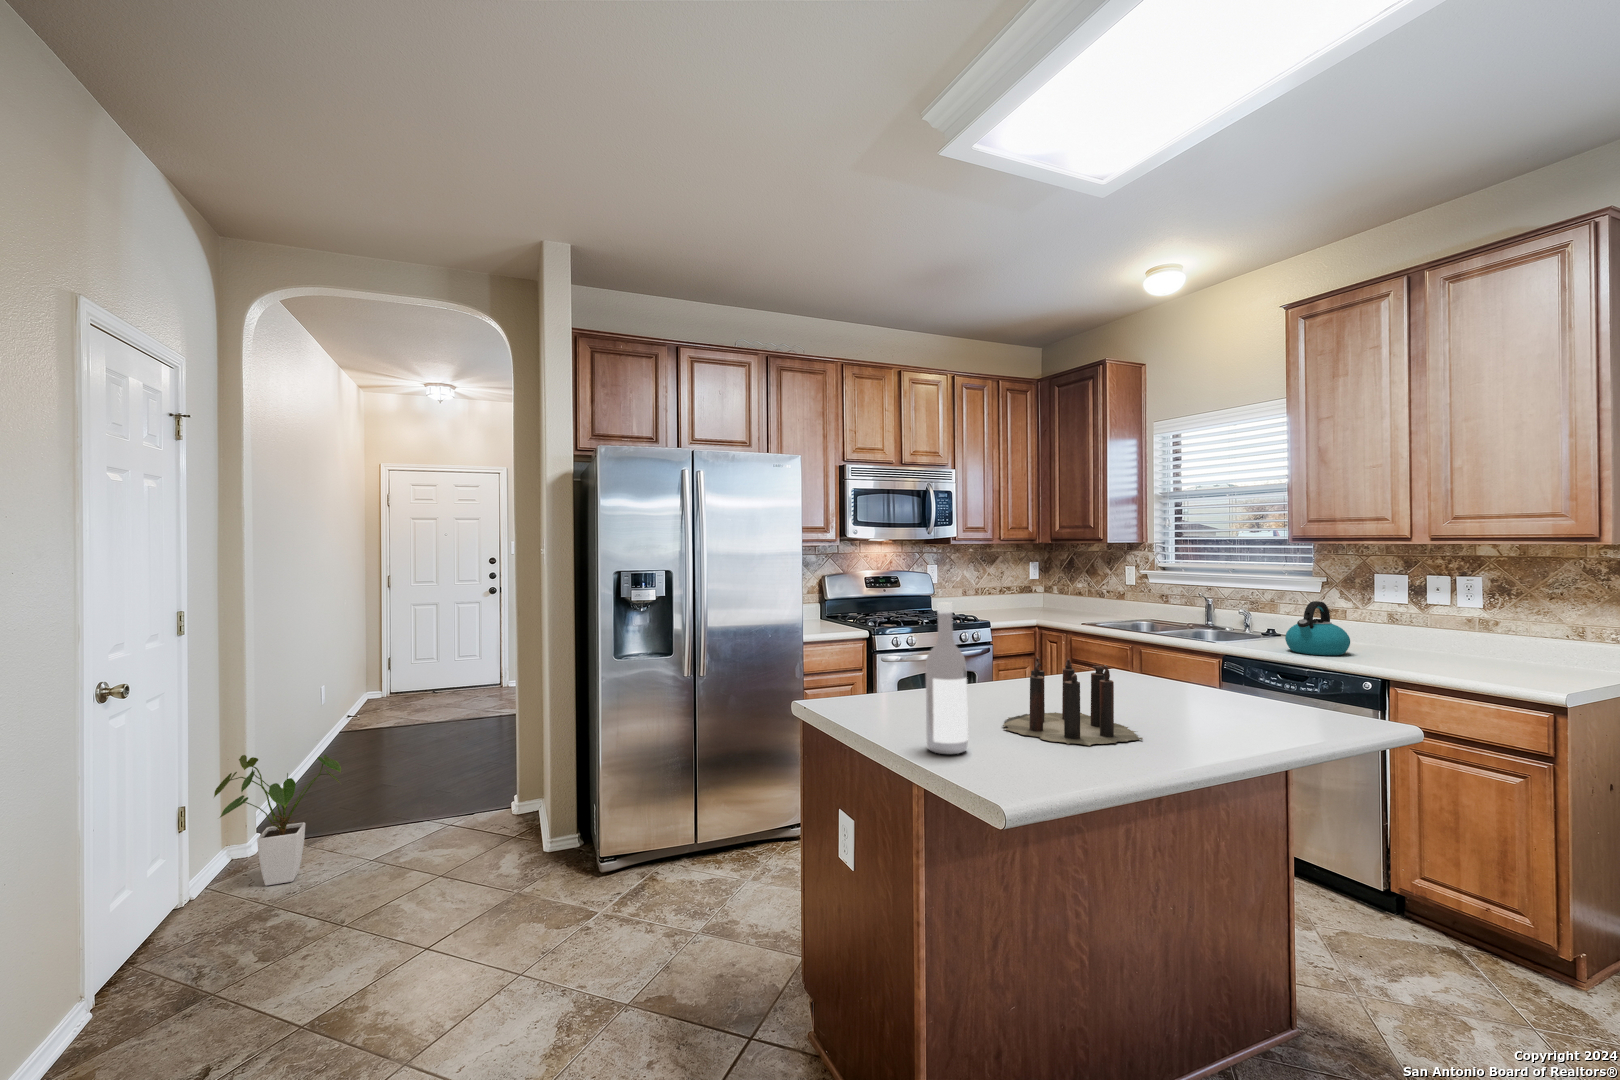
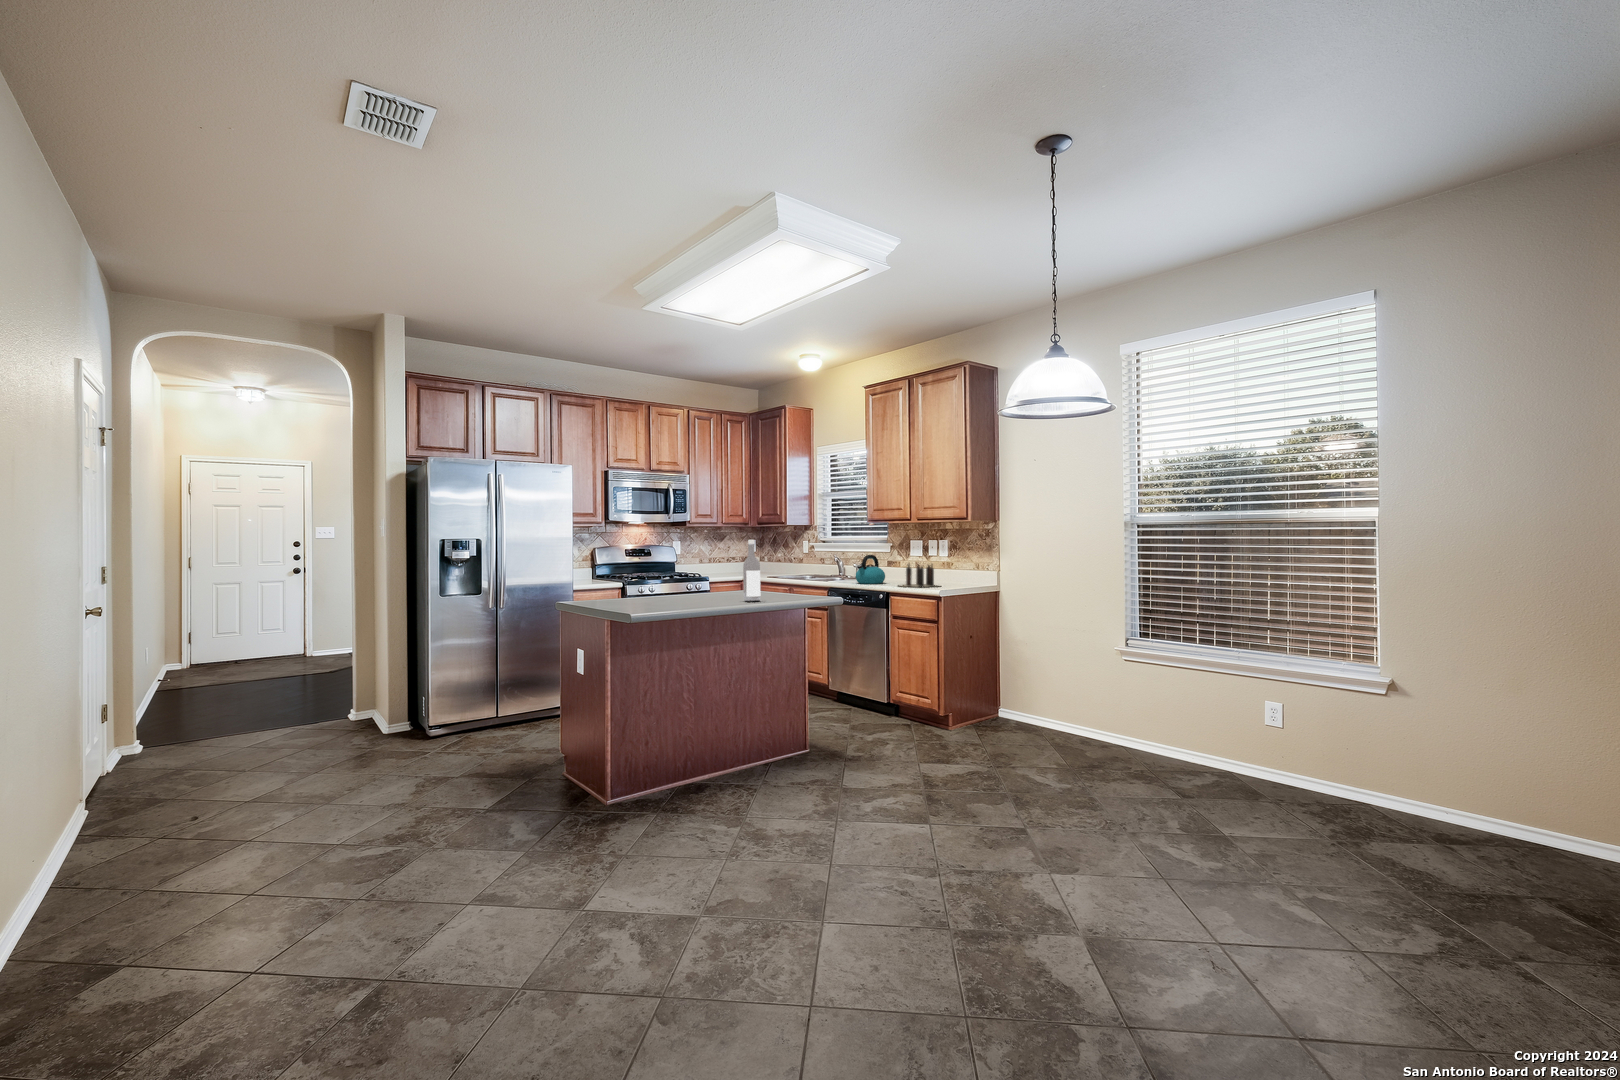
wine bottle: present [926,602,968,754] -> present [743,540,760,601]
candle: present [1003,657,1143,746] -> present [901,564,938,587]
house plant: present [214,755,341,886] -> none [132,667,233,758]

